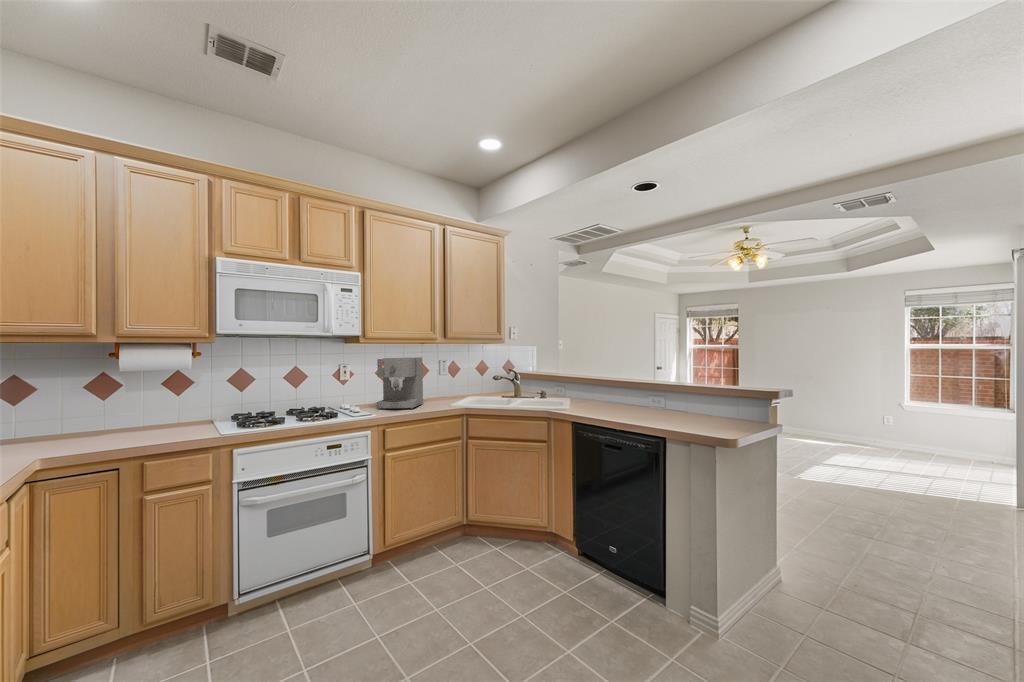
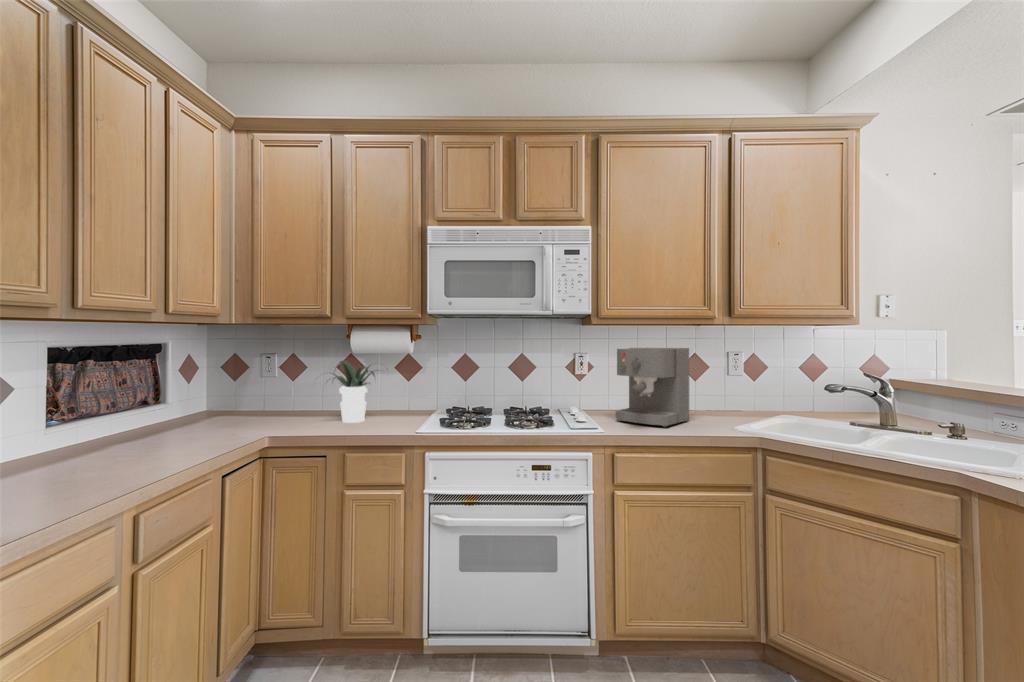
potted plant: none [78,378,172,439] -> present [332,361,375,423]

